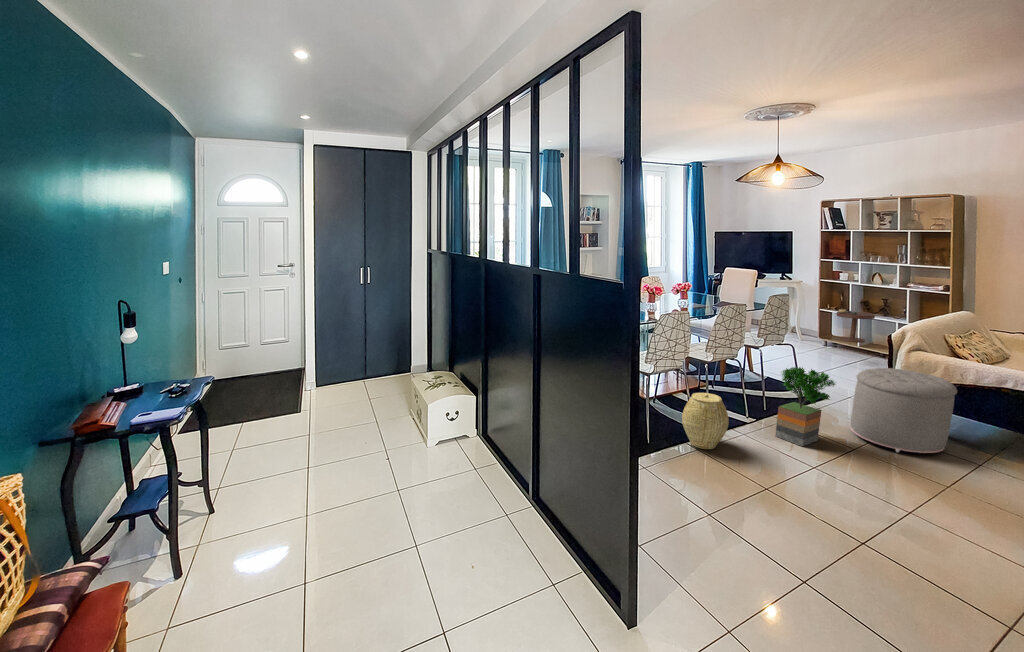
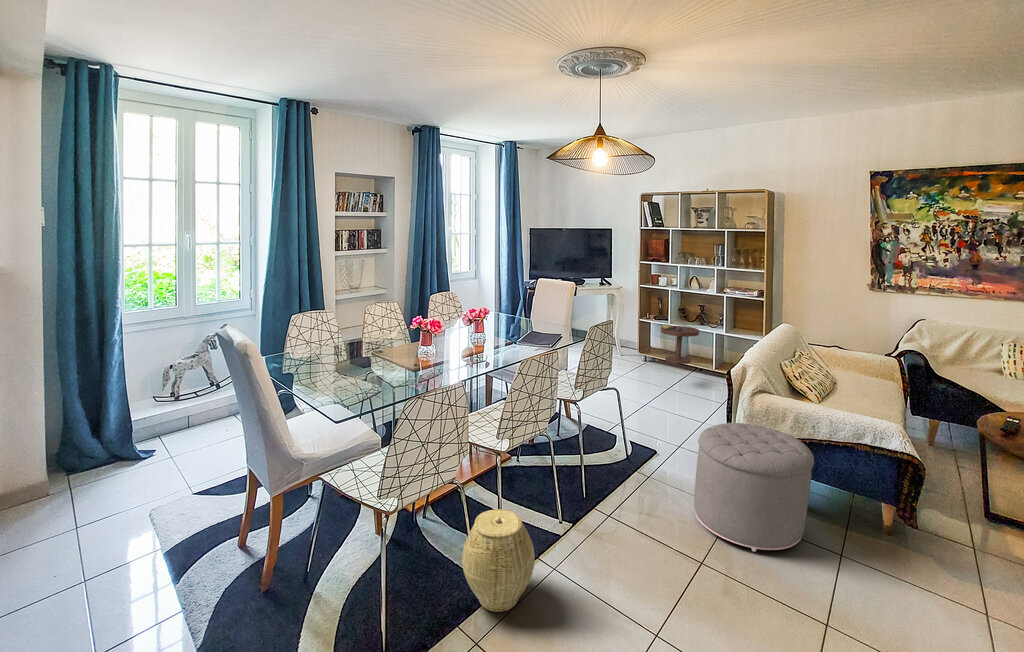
potted tree: present [775,367,835,446] -> none [604,441,679,567]

